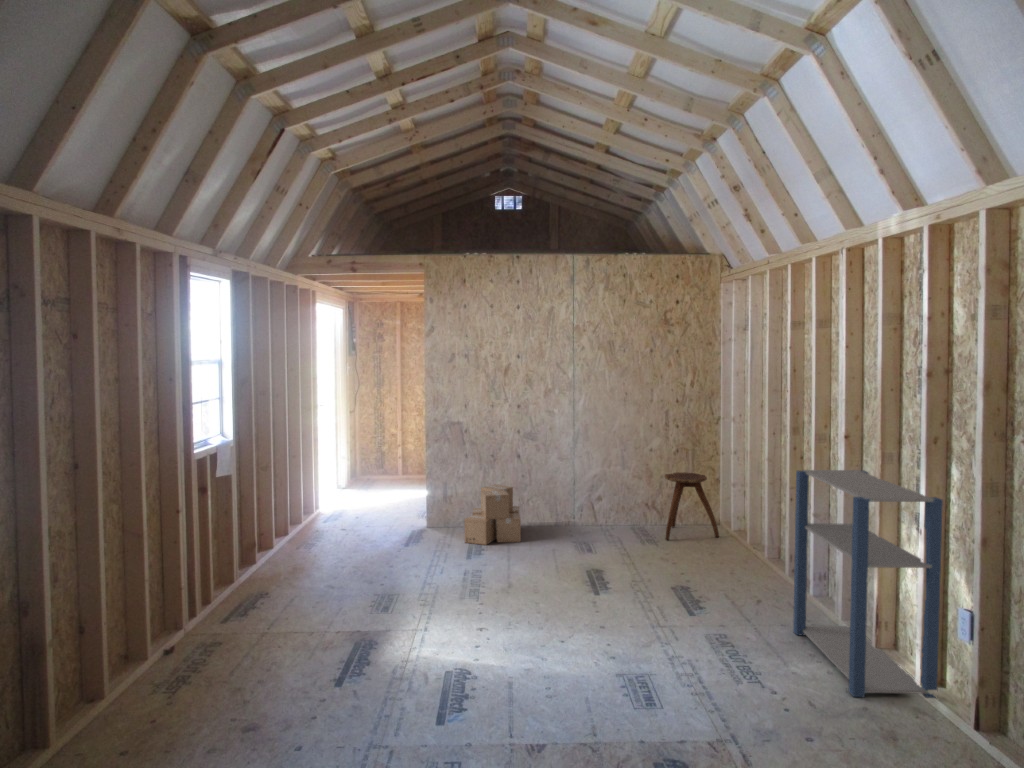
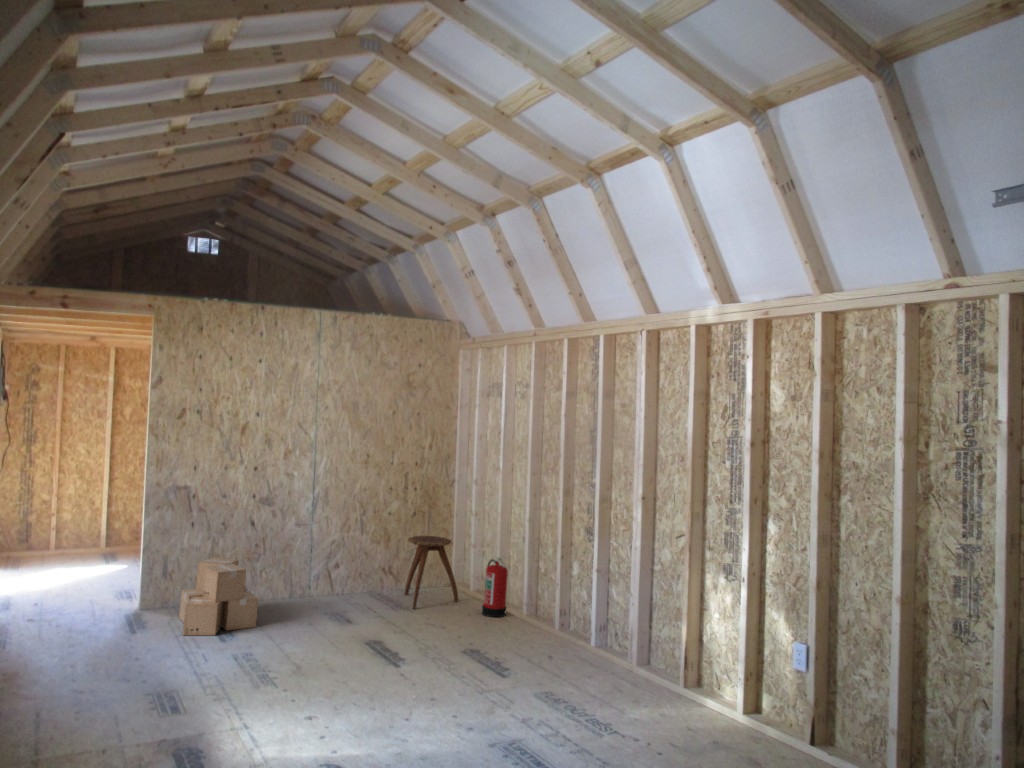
shelving unit: present [793,470,943,698] -> none [609,527,766,739]
fire extinguisher: none [731,496,756,556] -> present [482,557,508,617]

